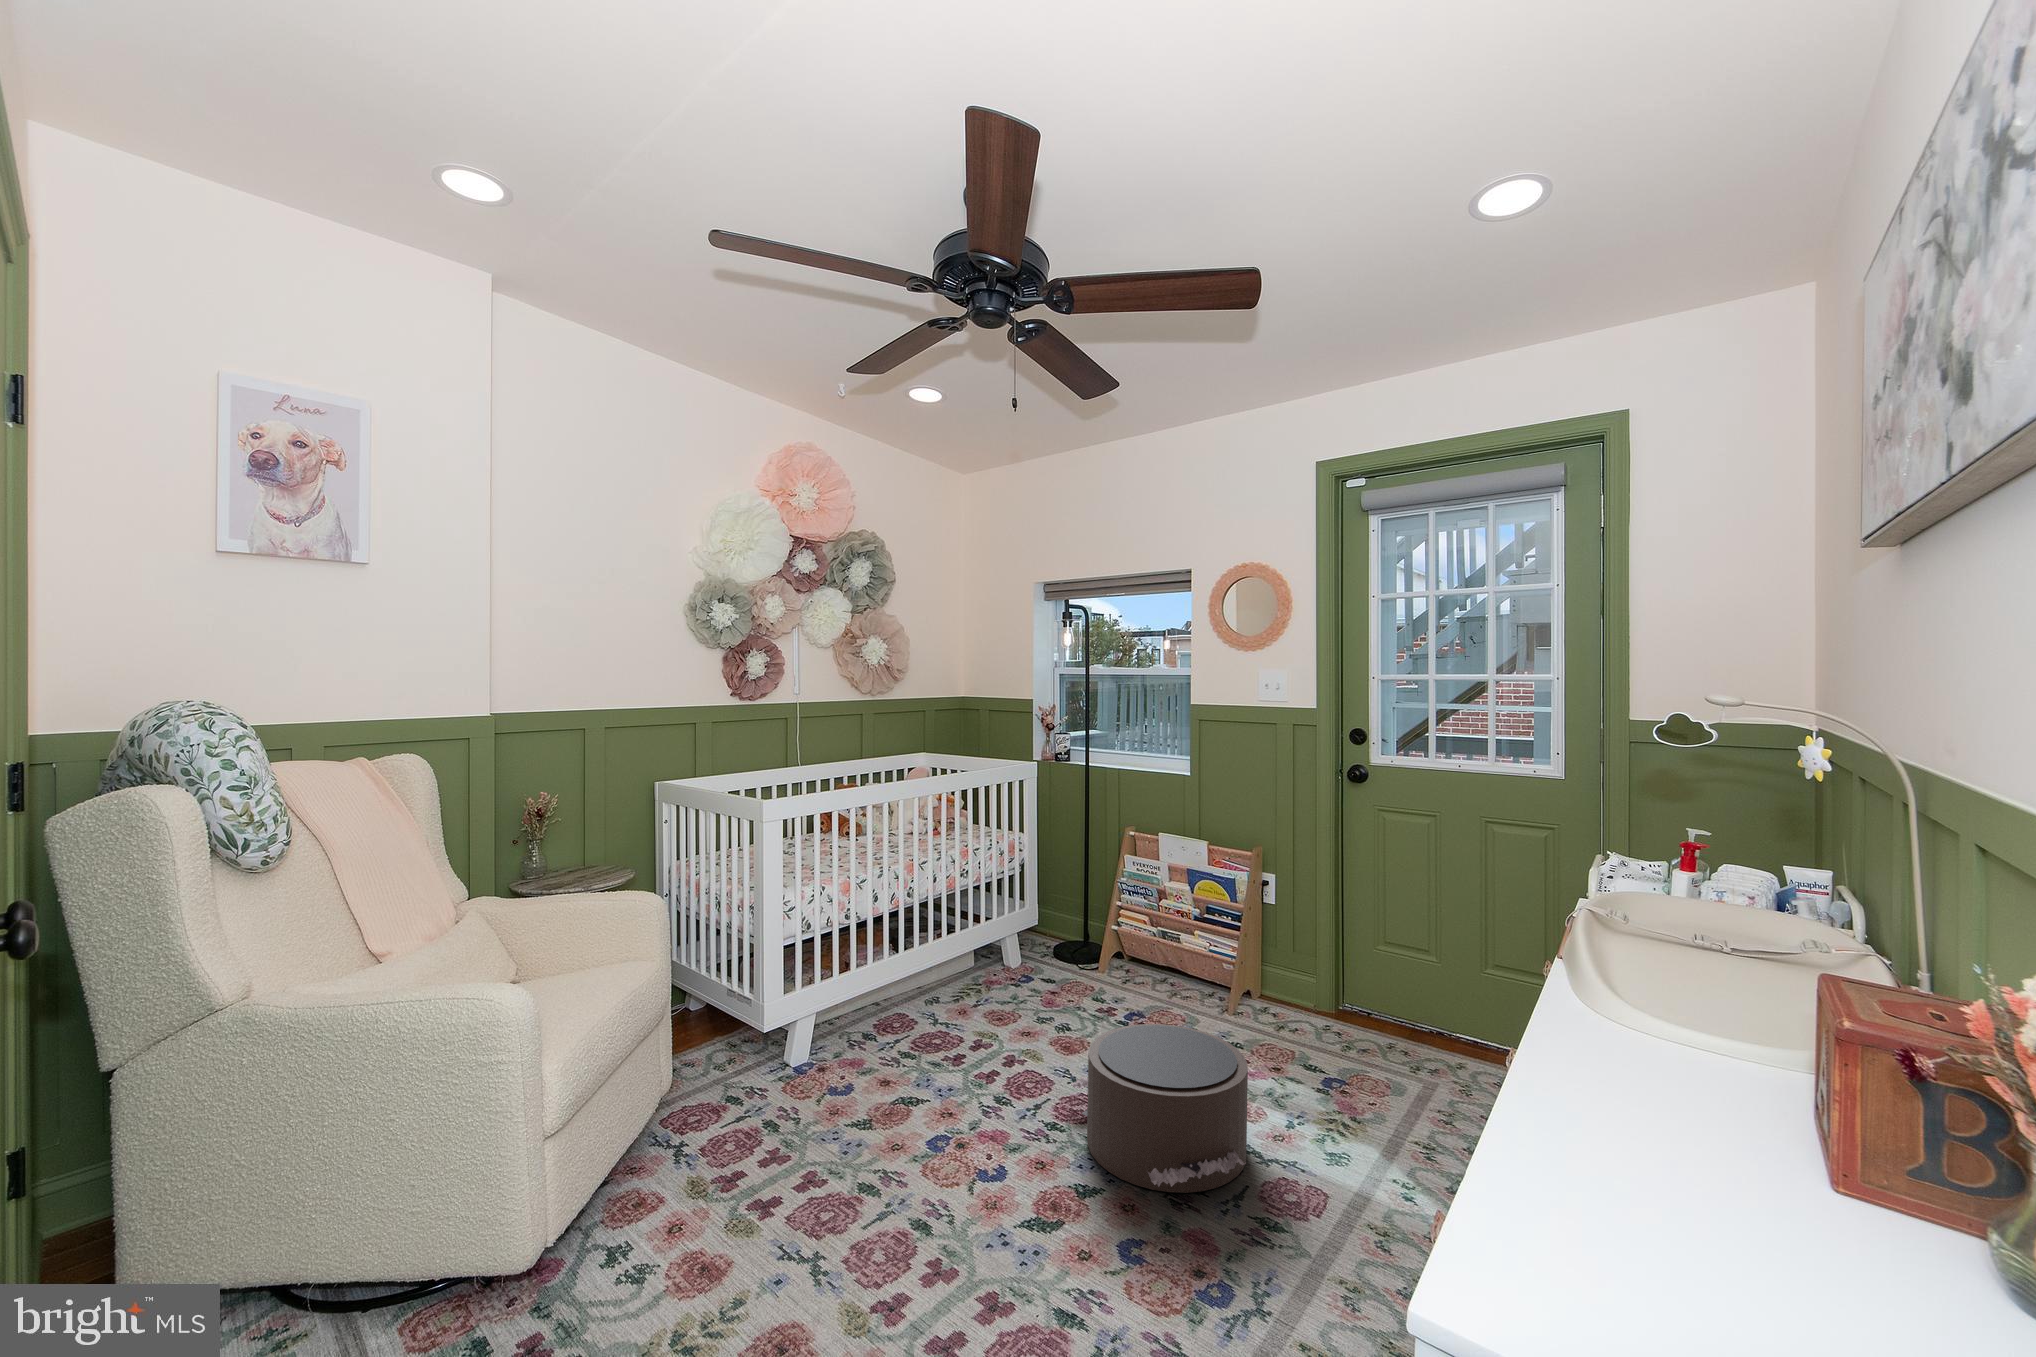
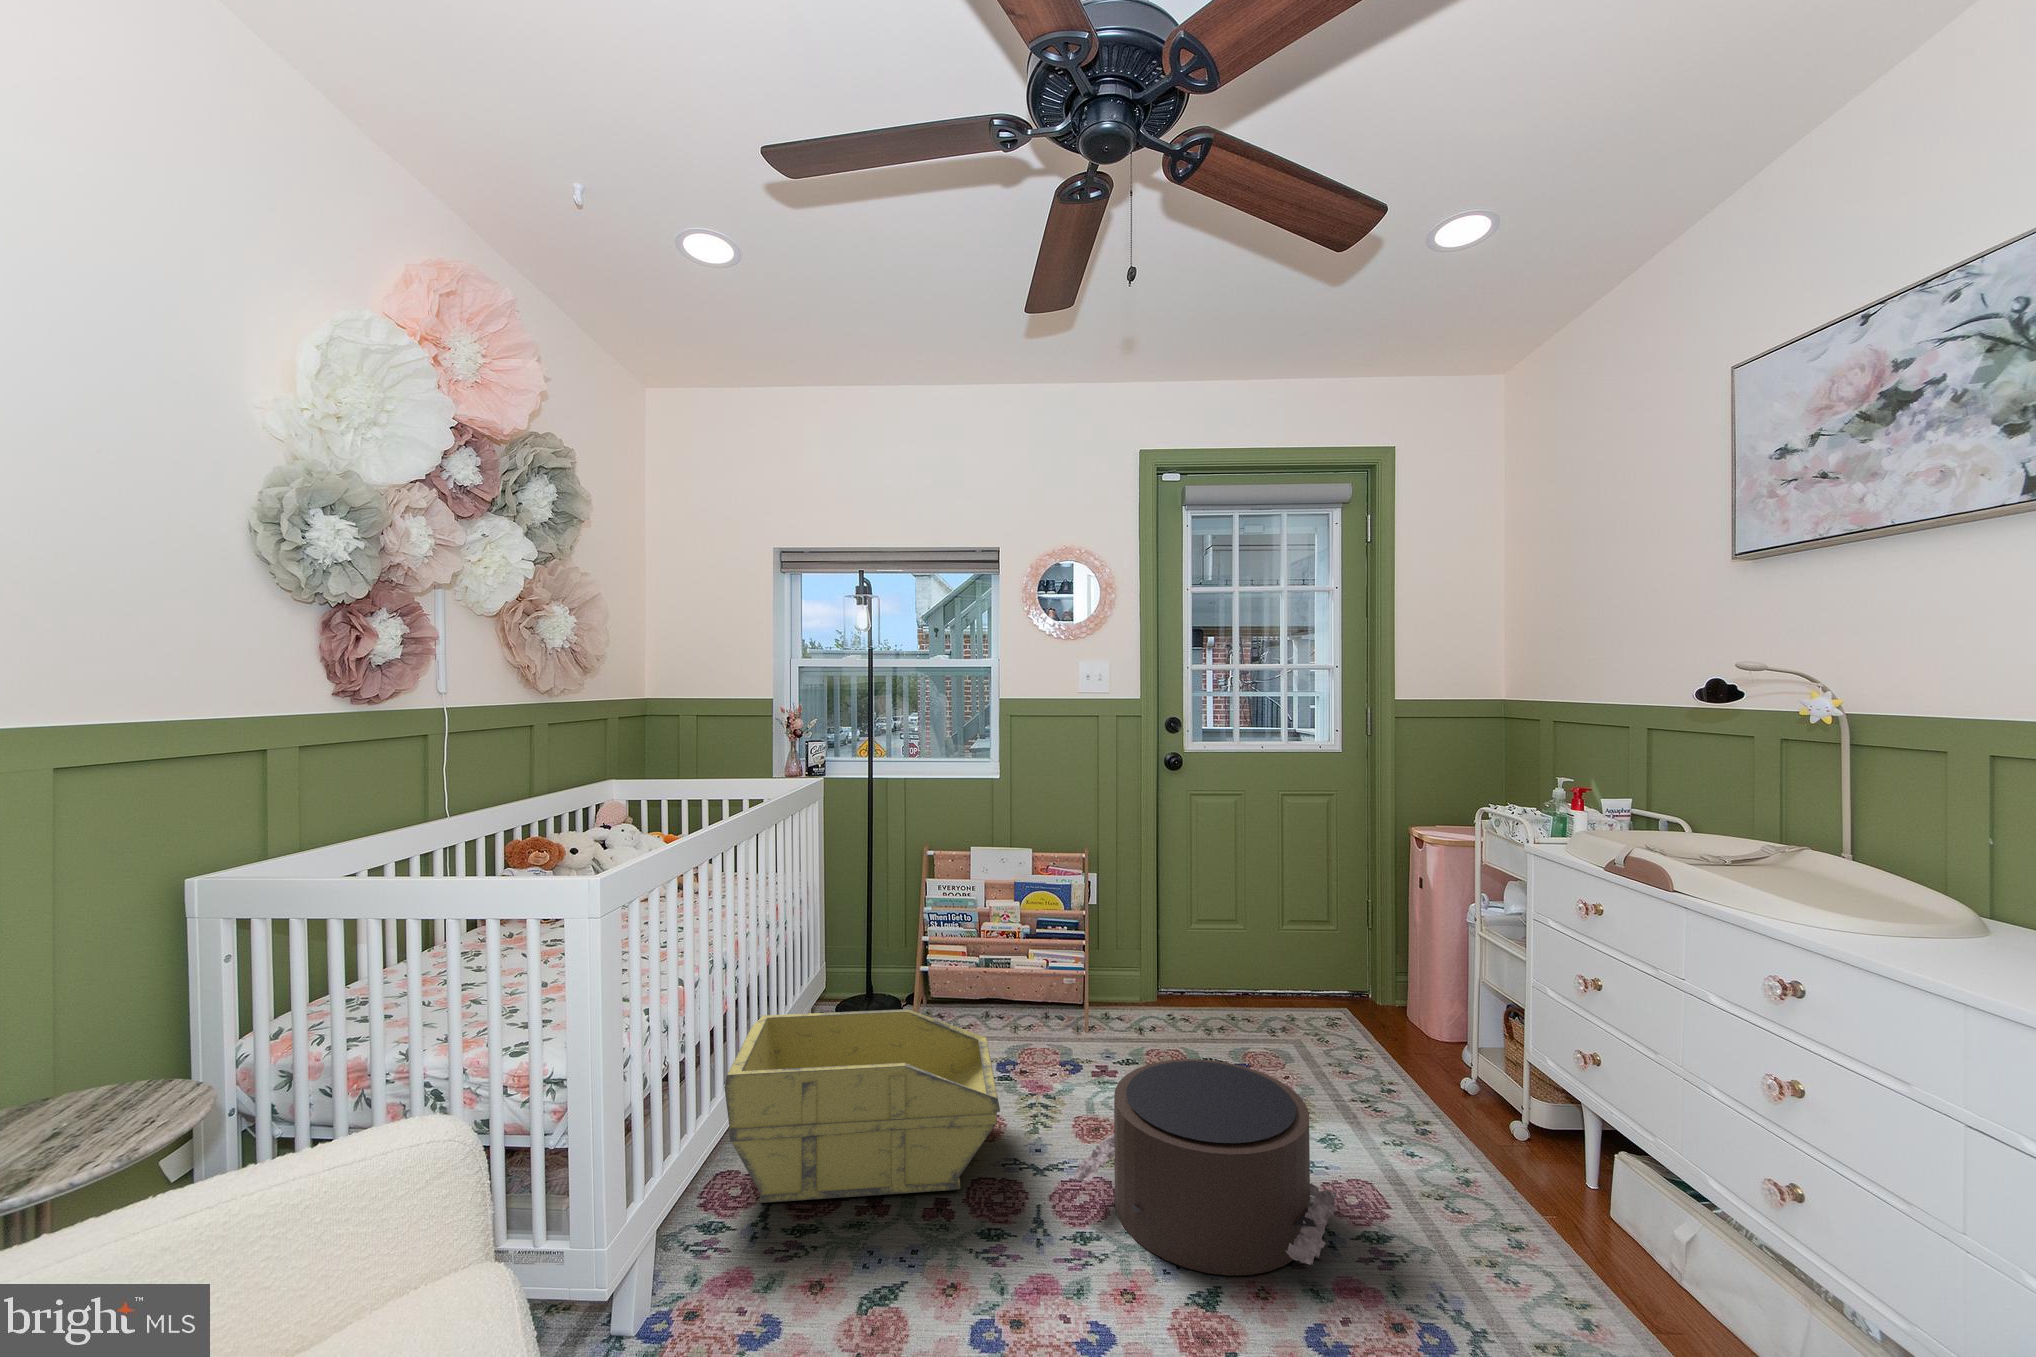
storage bin: none [885,925,1088,1070] -> present [724,1009,1000,1203]

